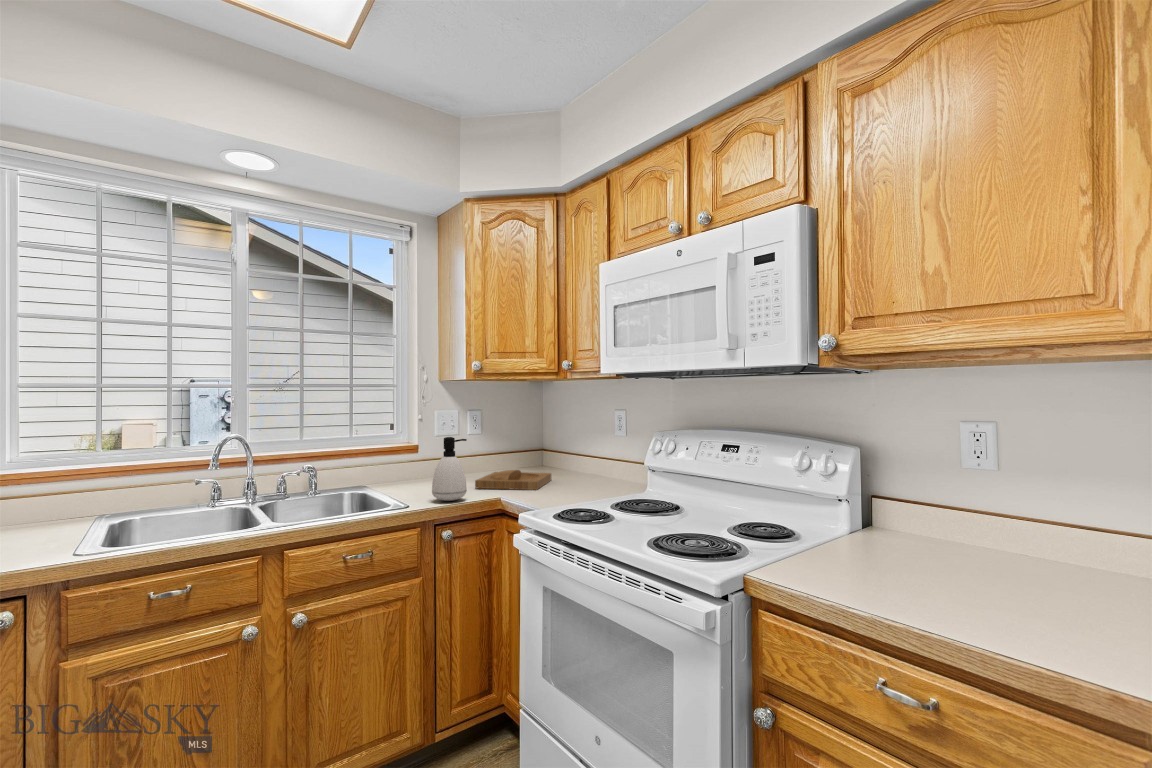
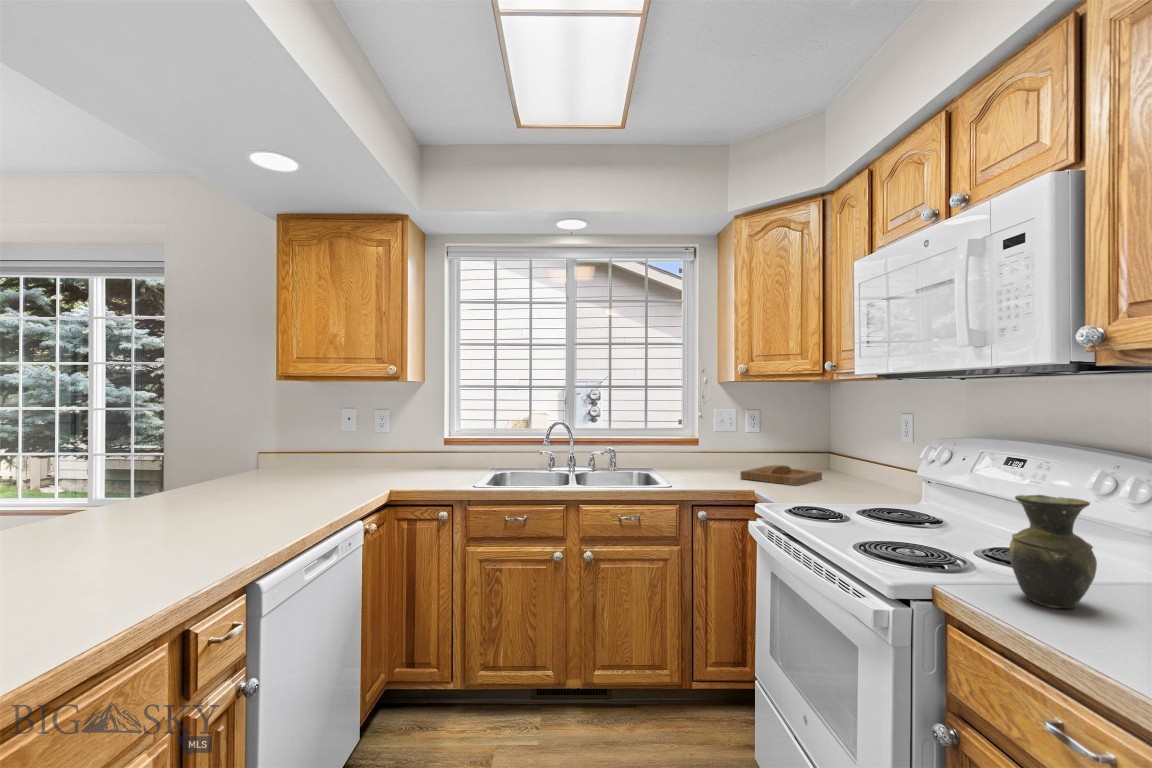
soap dispenser: present [432,437,467,501] -> none [694,430,725,486]
vase: none [802,480,864,577] -> present [1009,495,1097,608]

